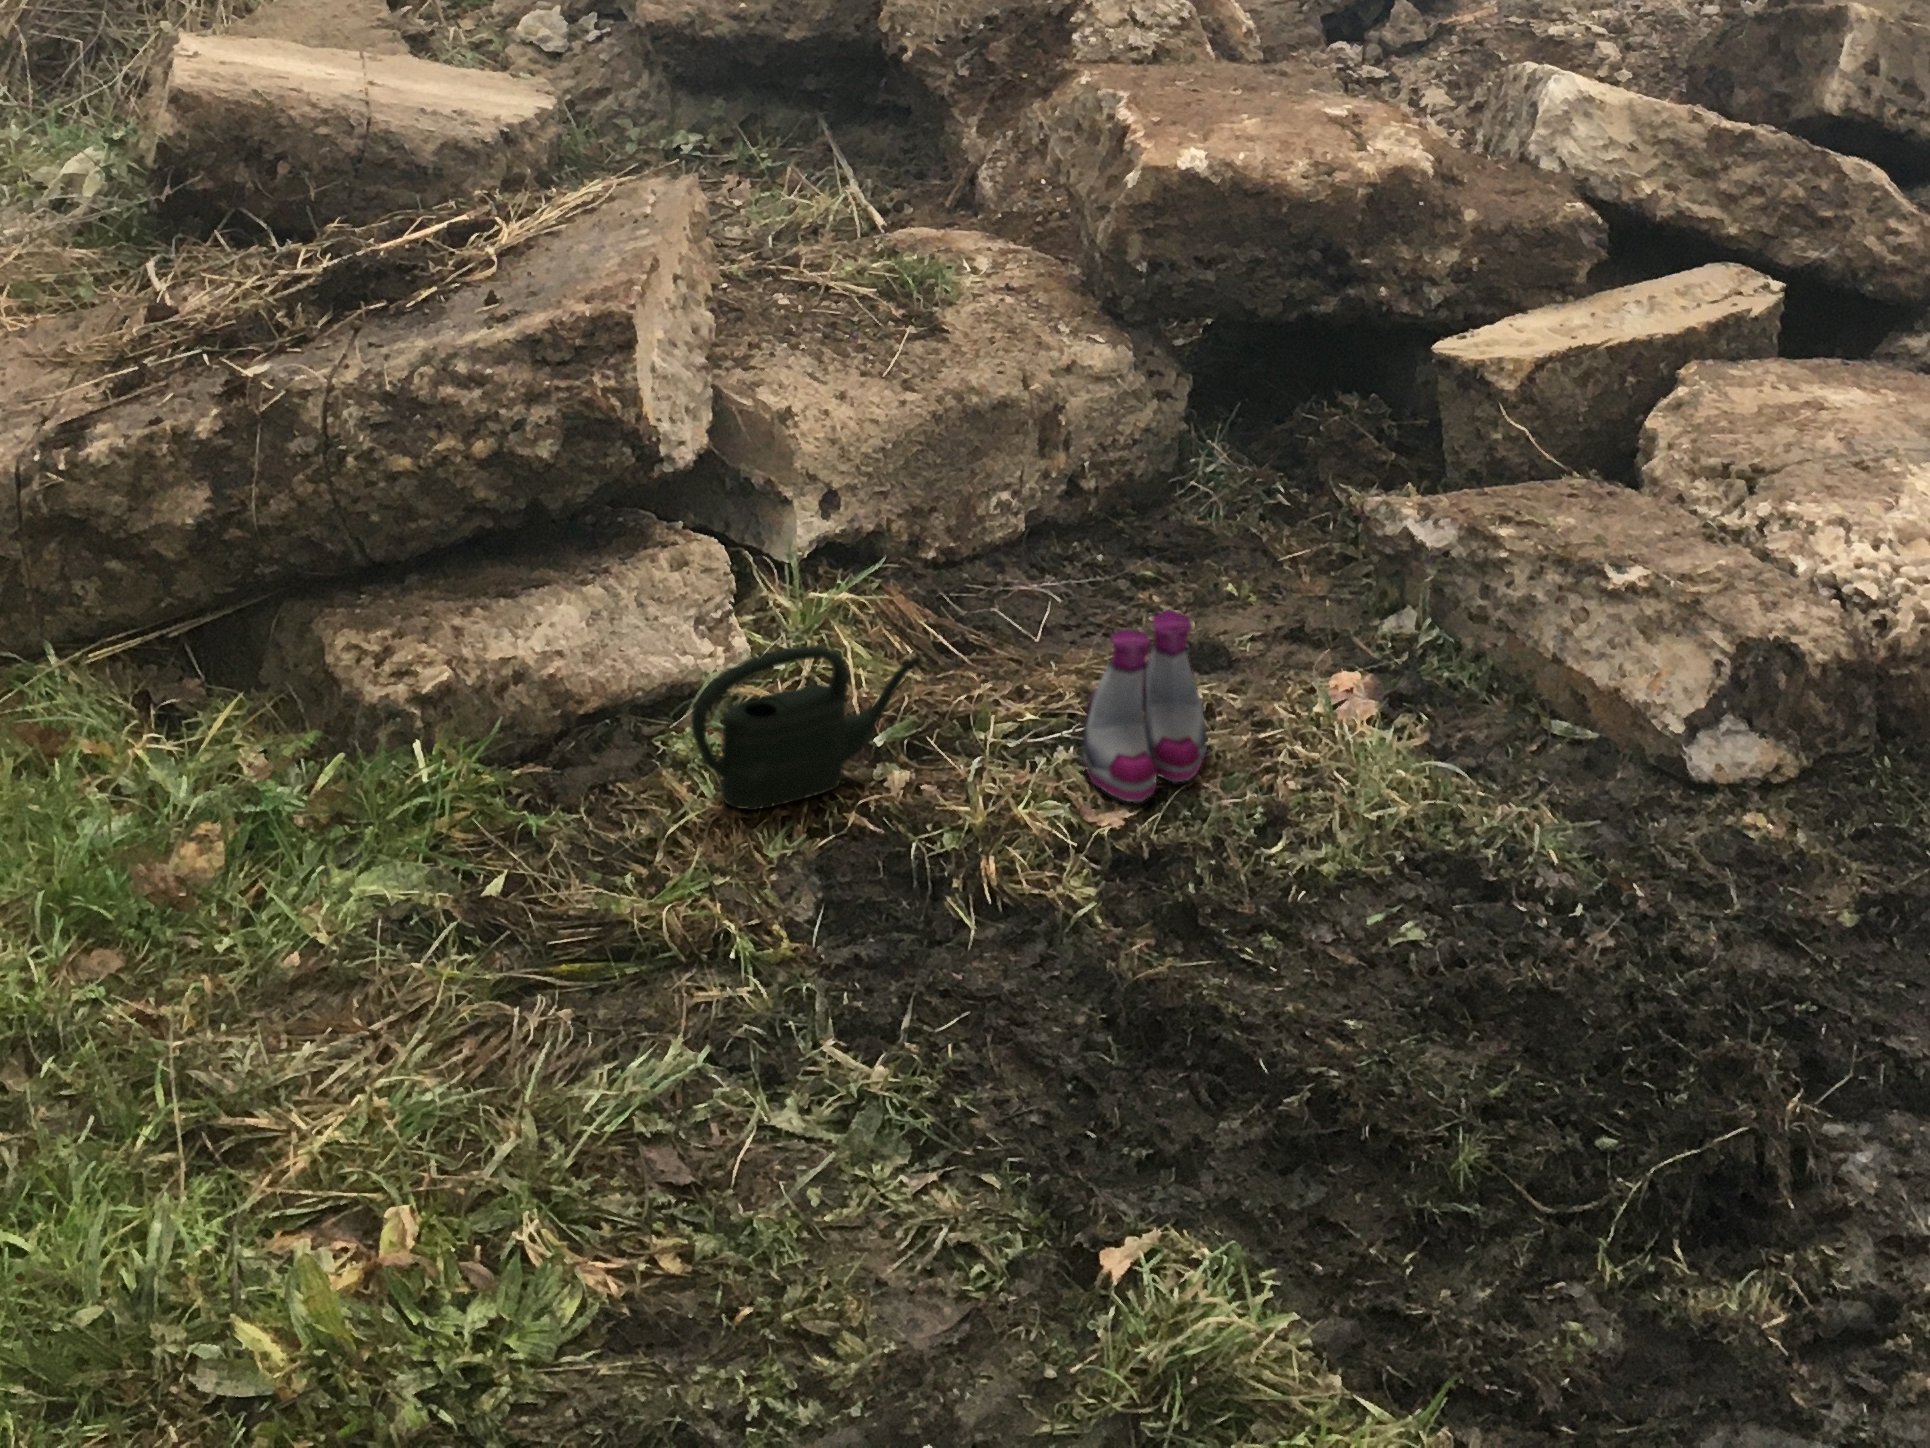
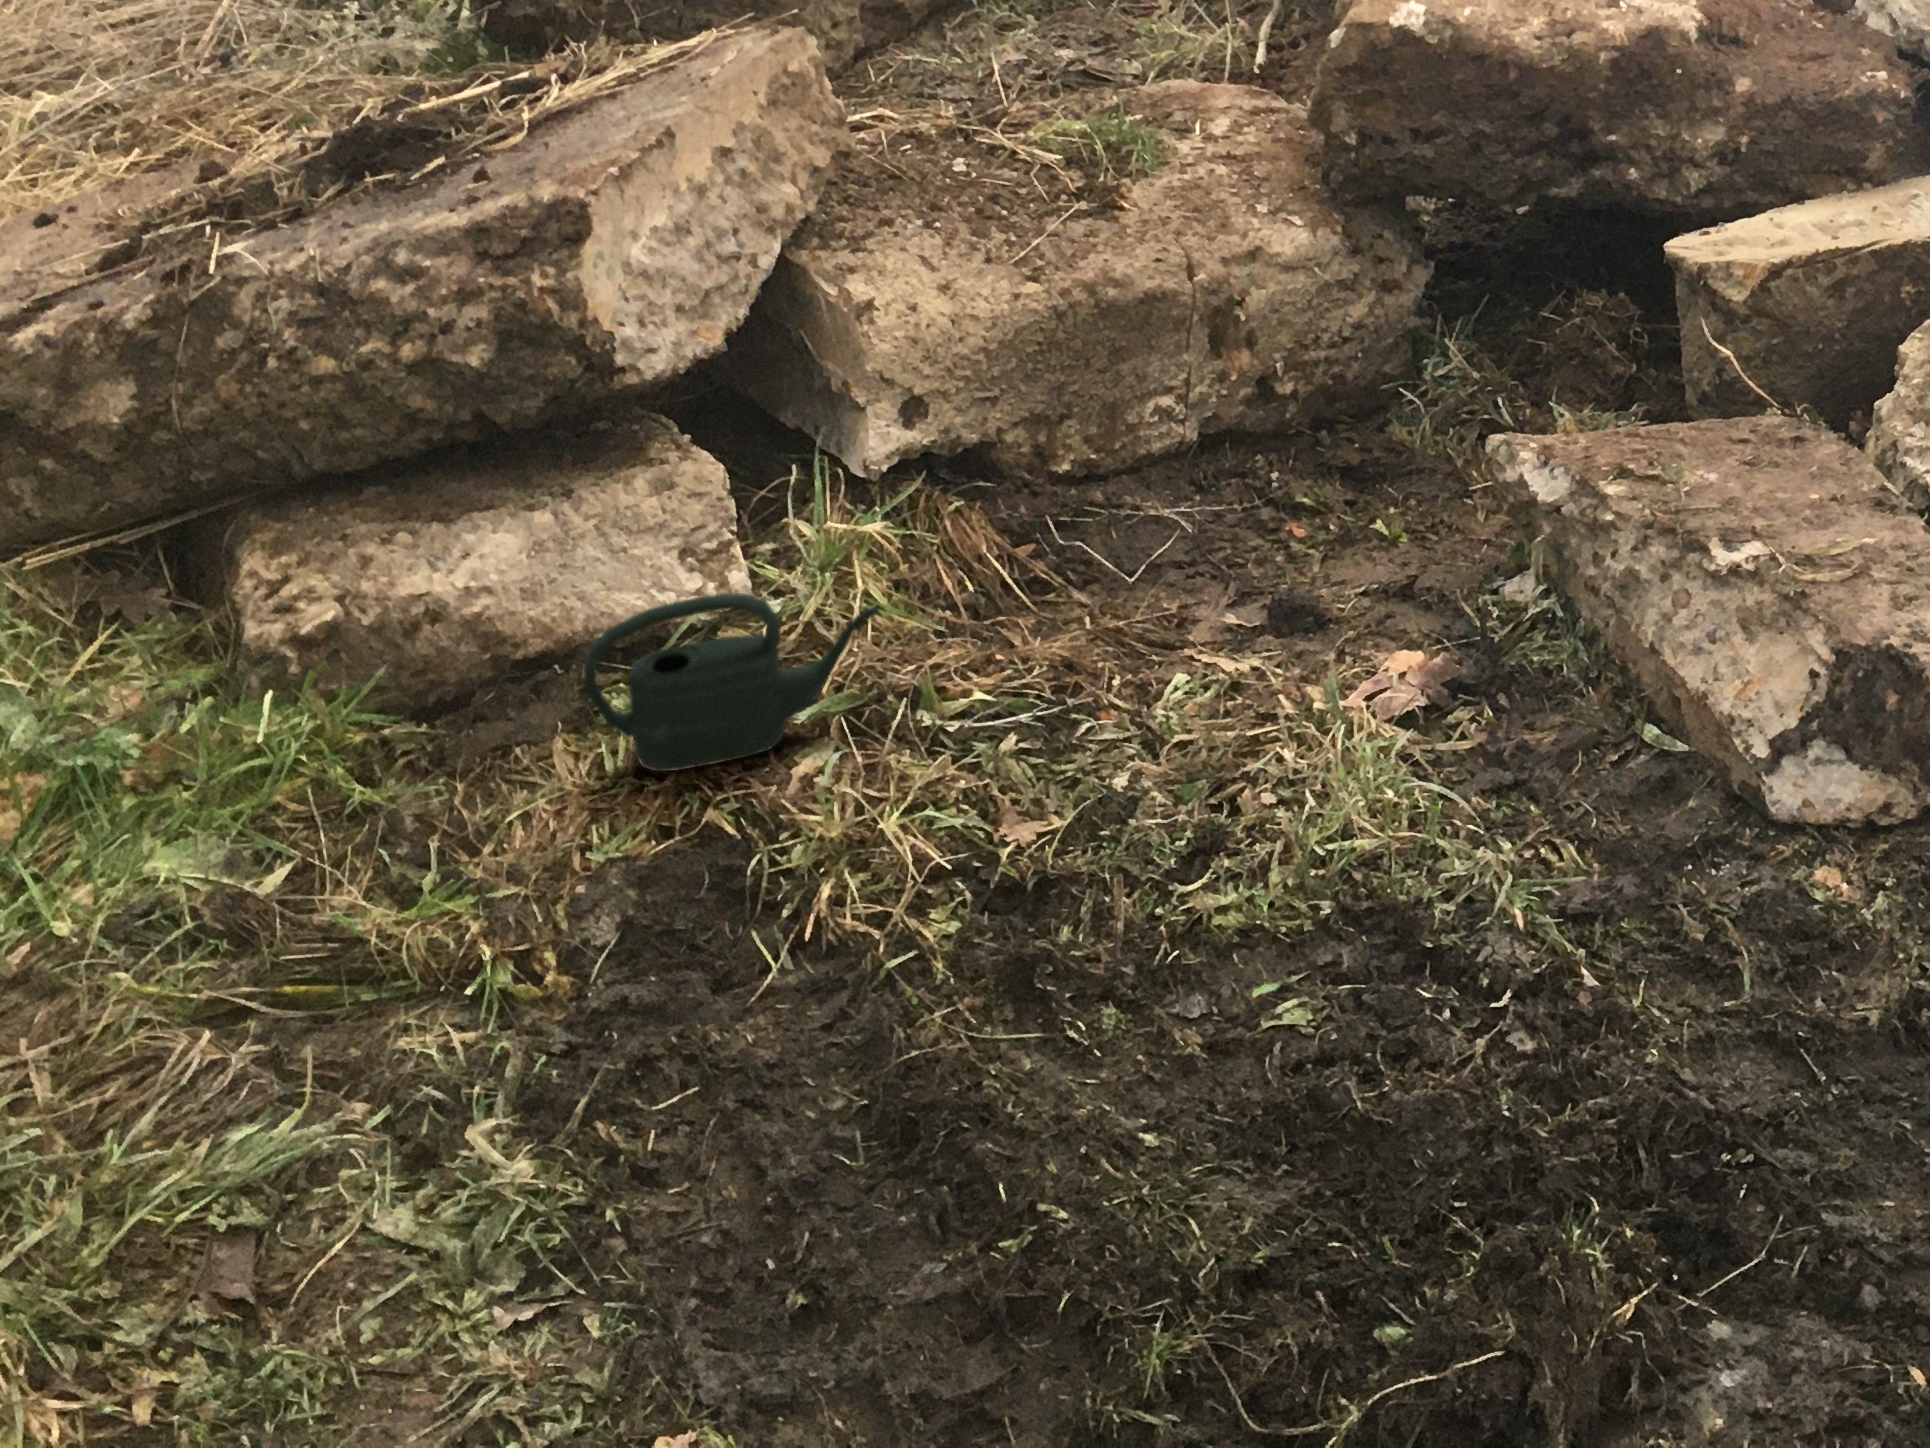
boots: present [1083,610,1207,802] -> none [1054,570,1216,796]

